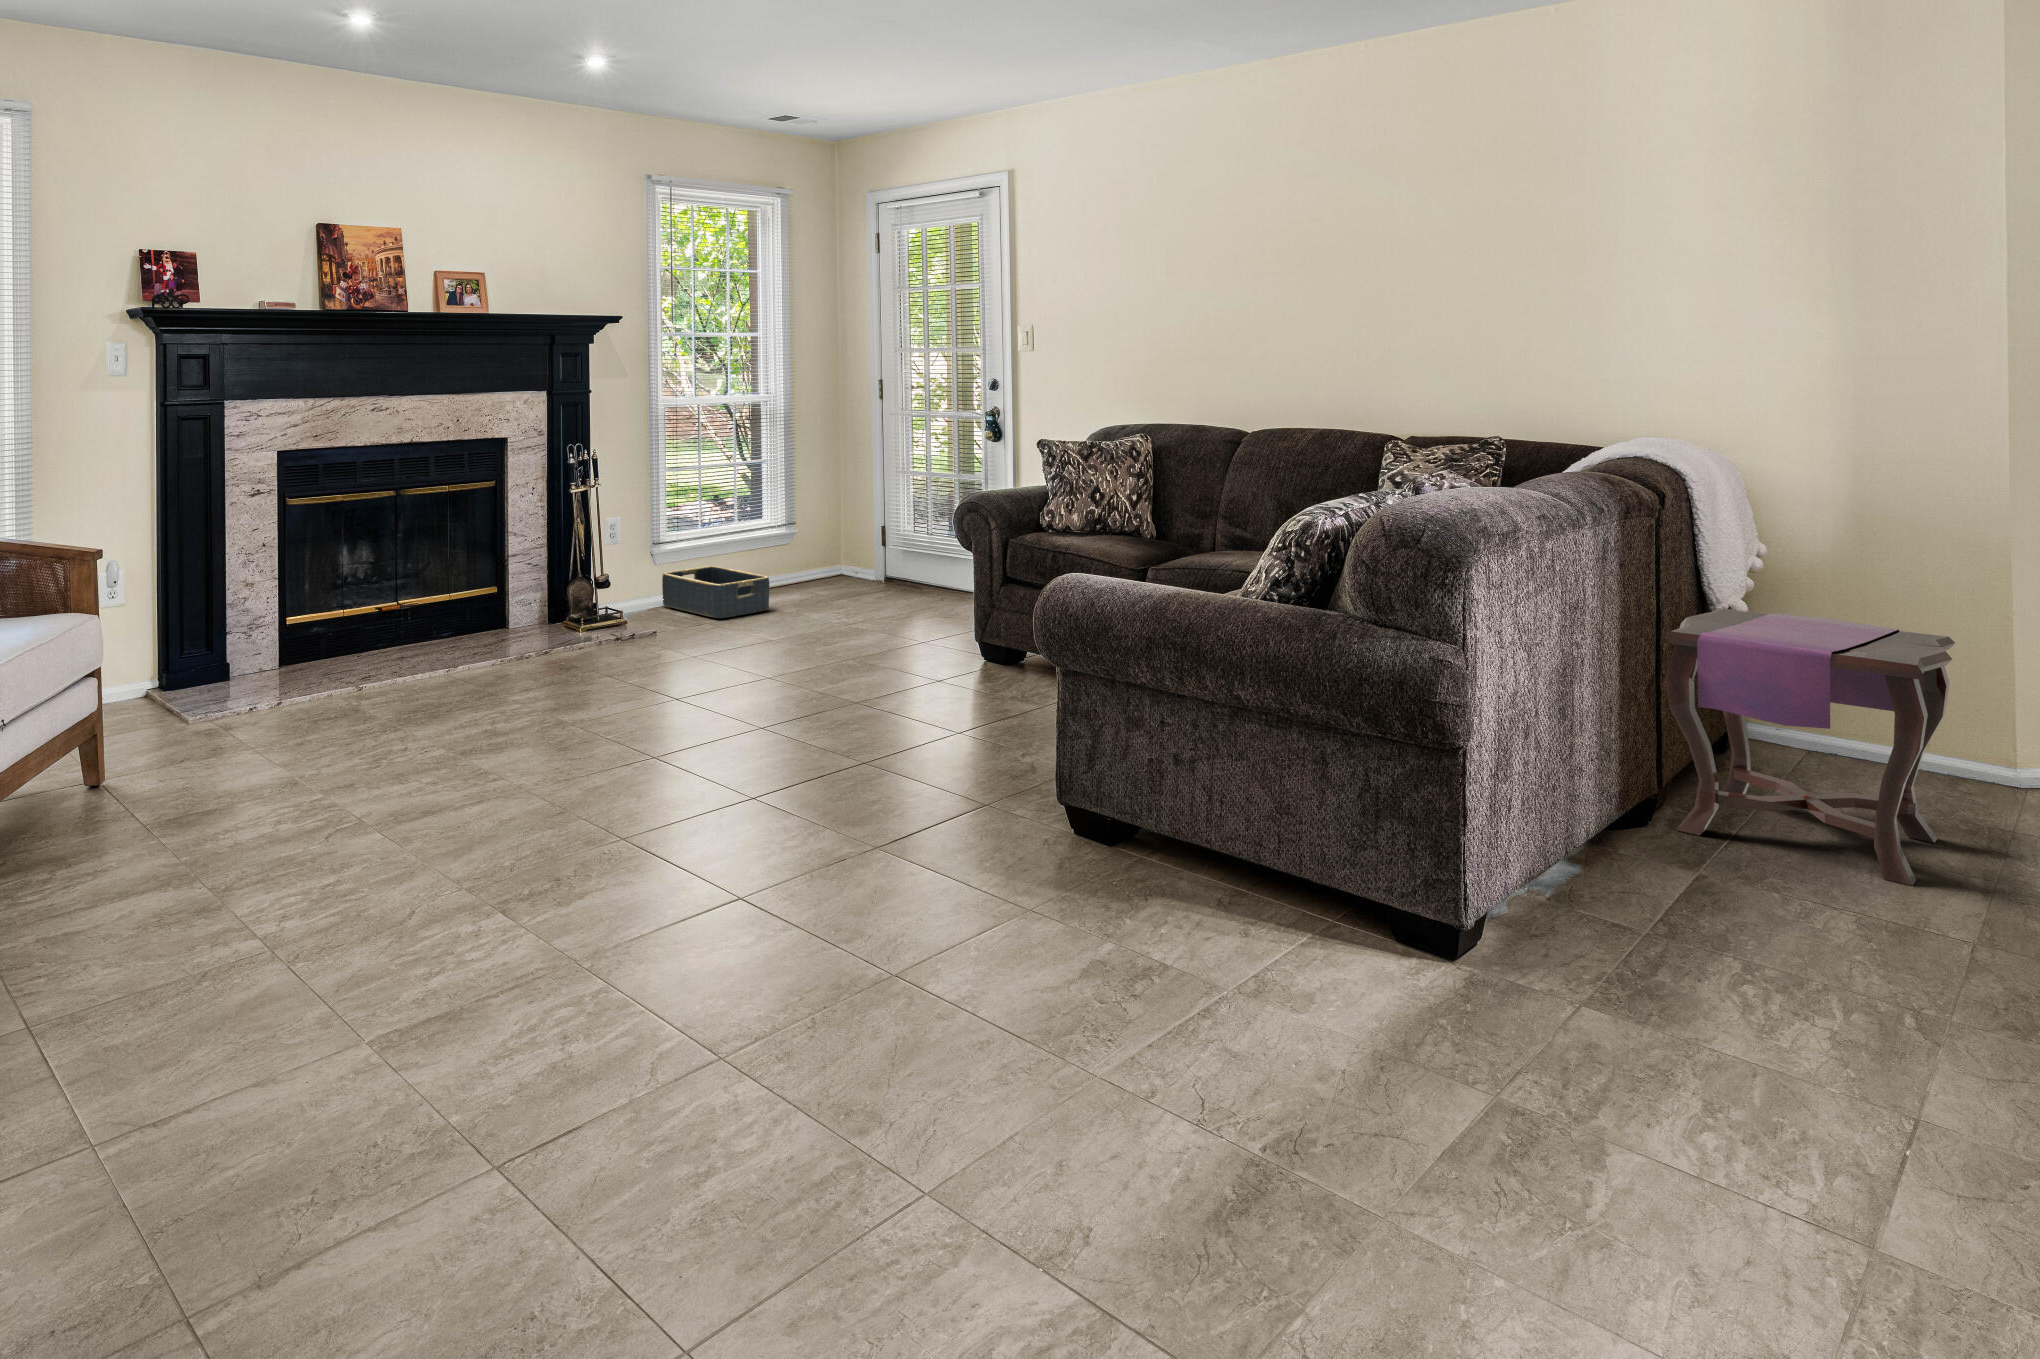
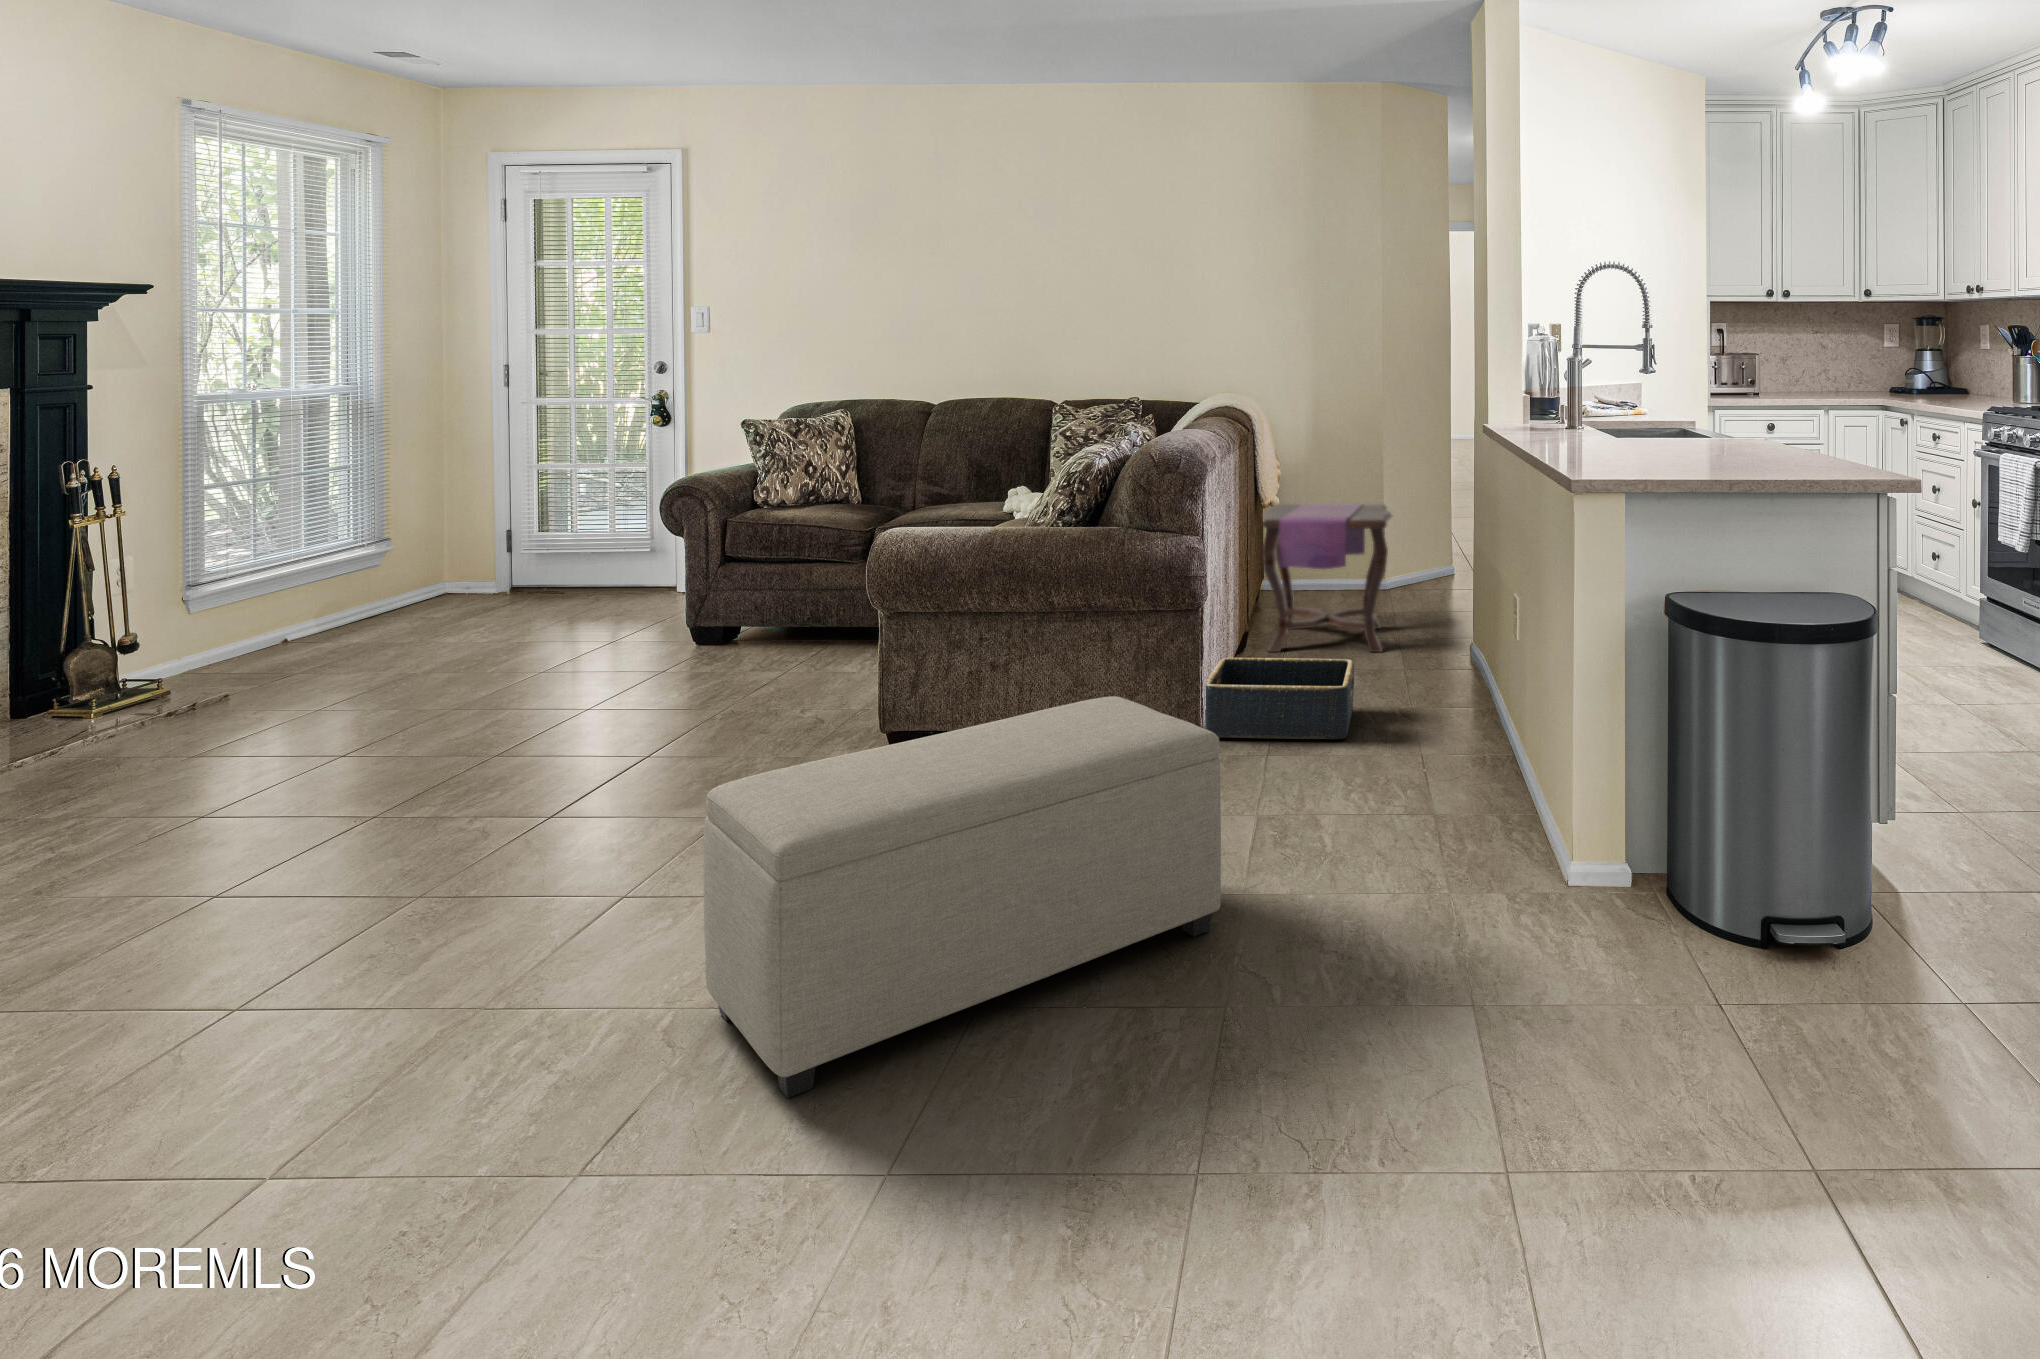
basket: present [662,566,769,618] -> present [1205,658,1354,739]
ottoman: none [673,832,1300,1246] -> present [703,696,1221,1098]

